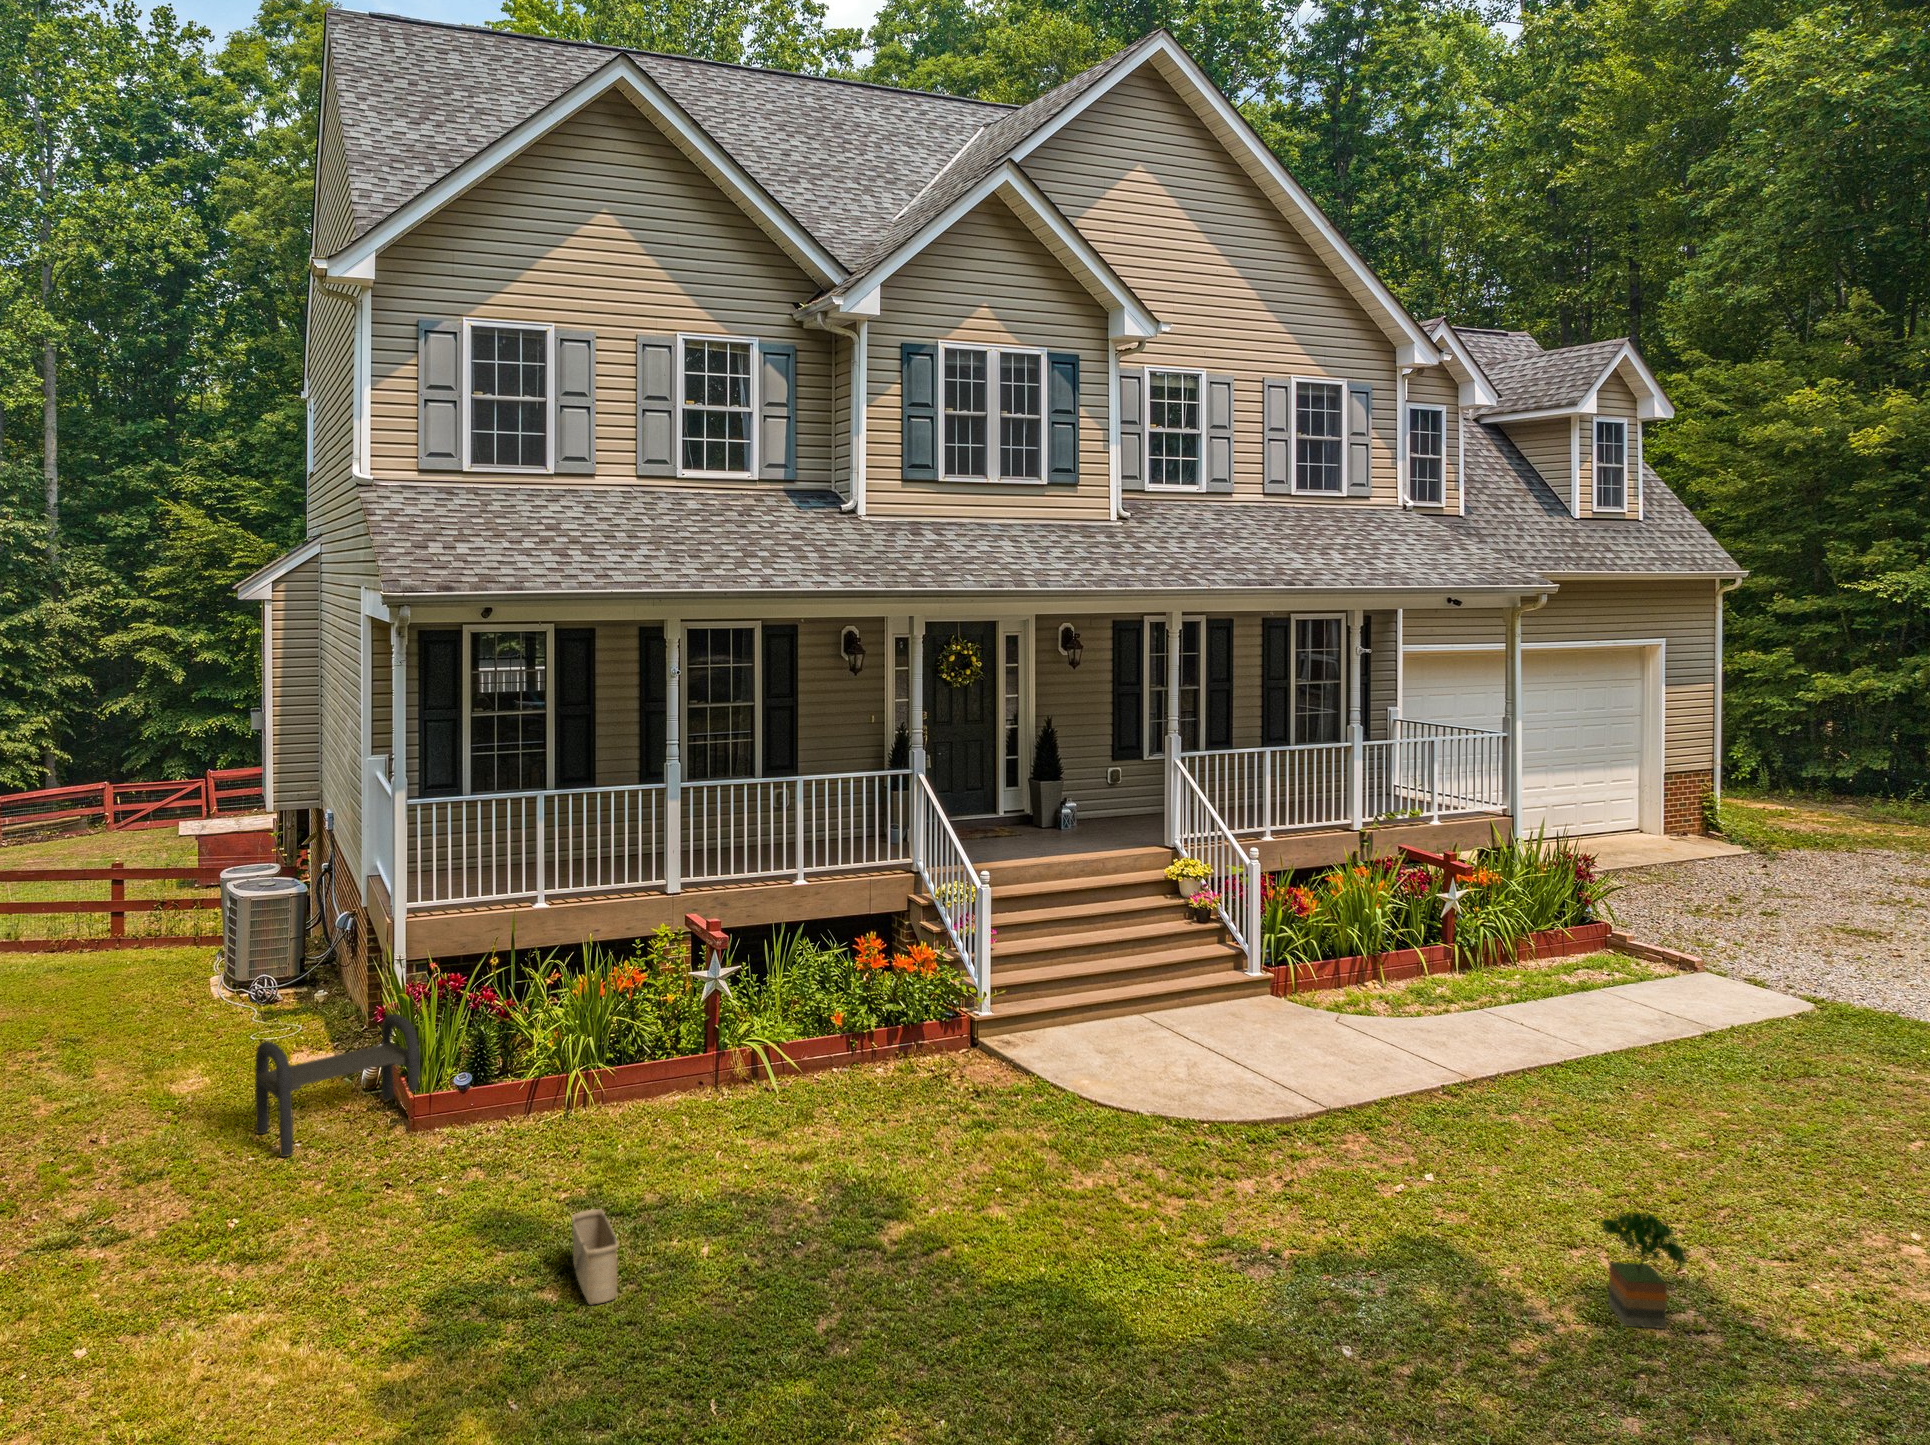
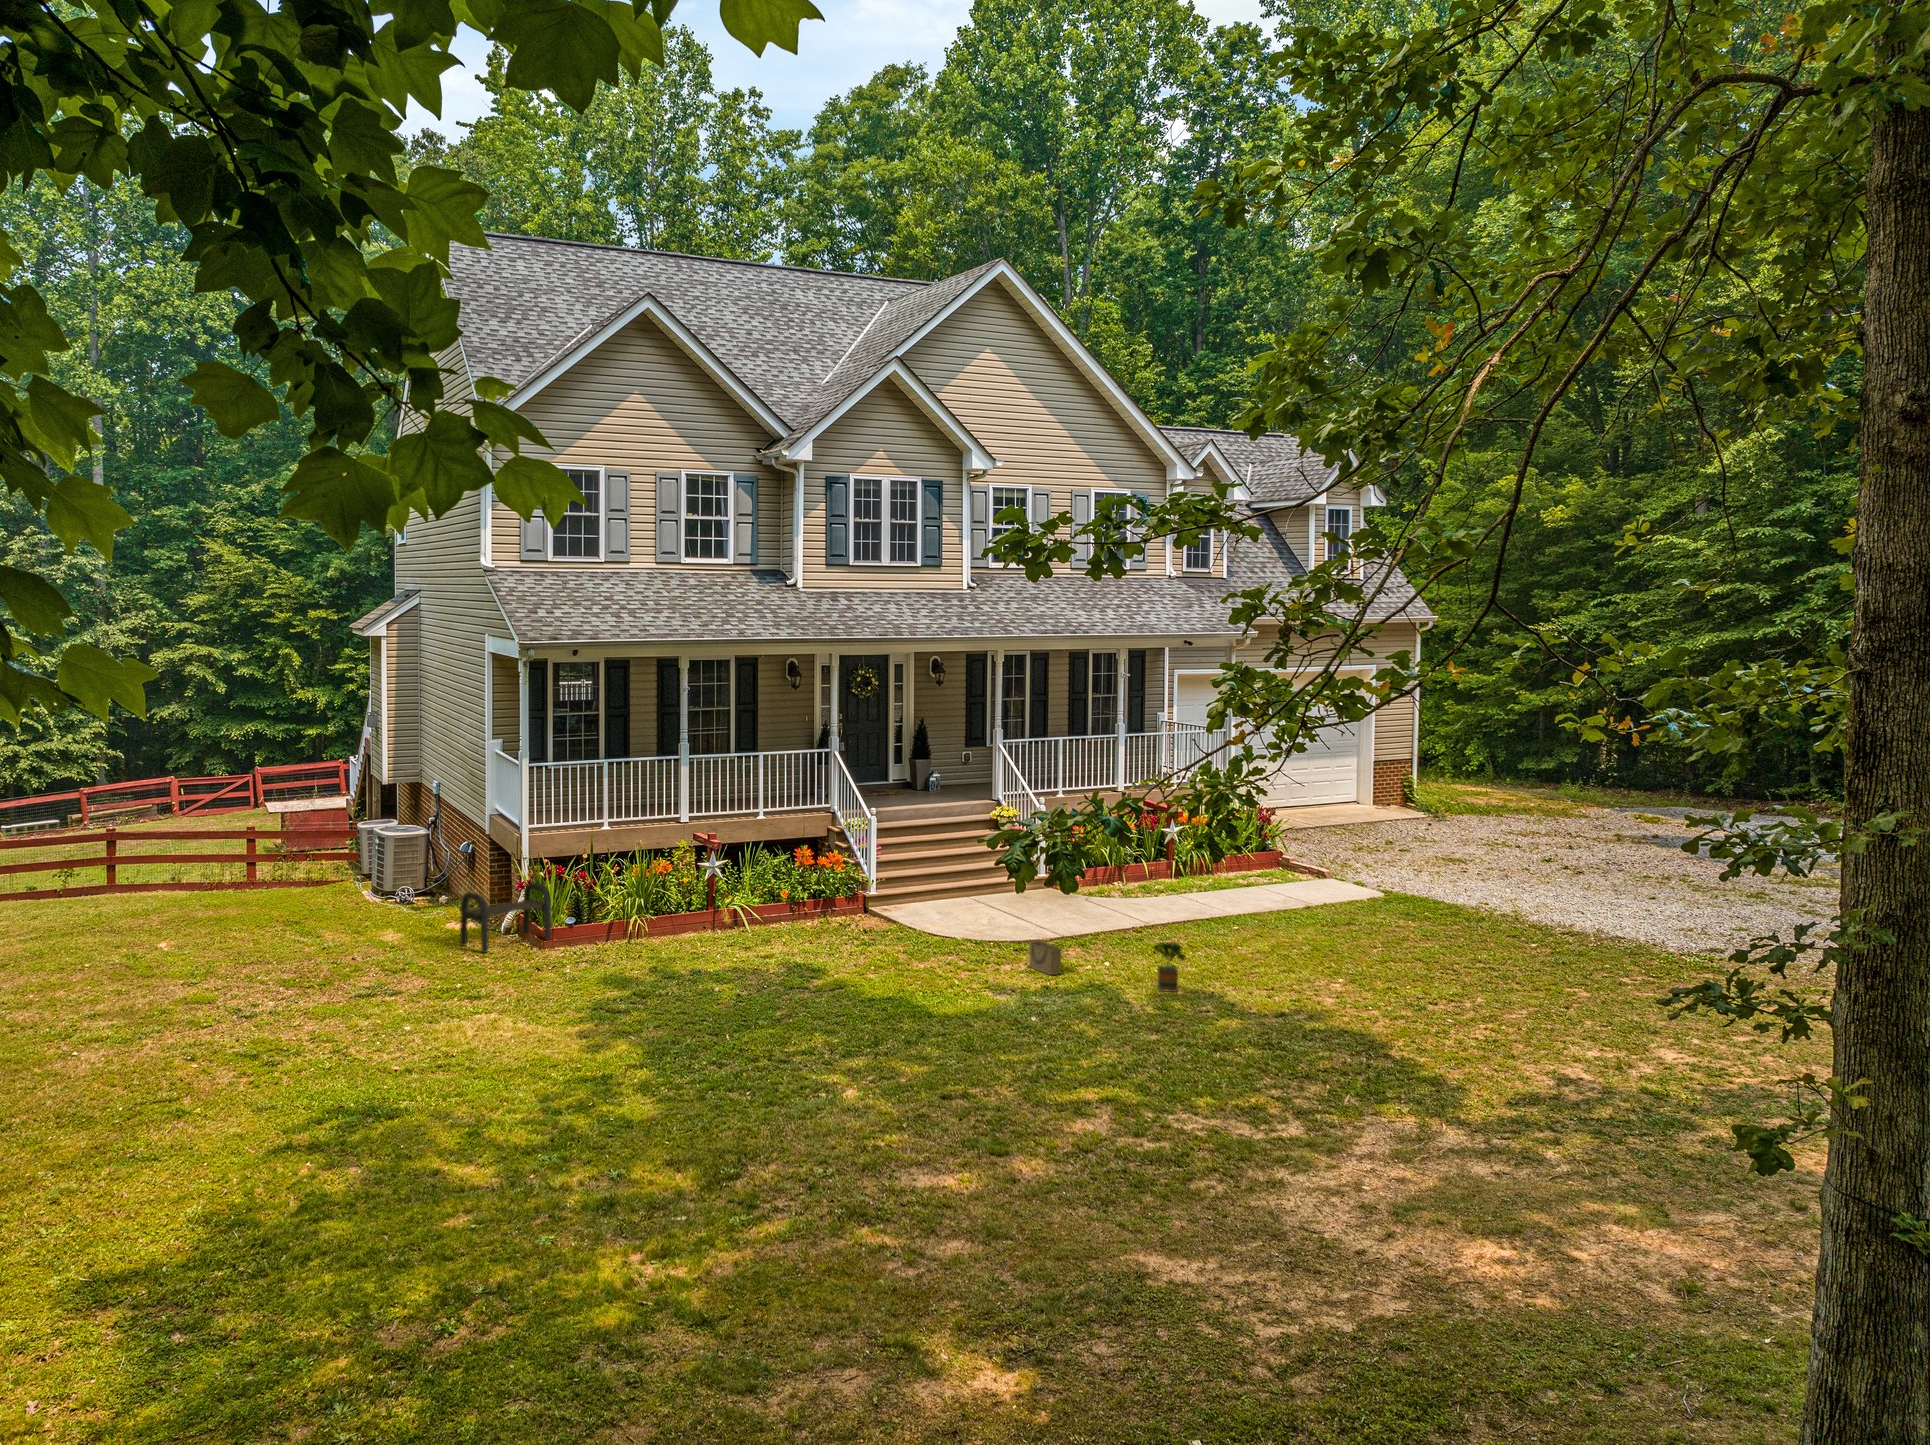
basket: present [571,1209,618,1304] -> present [1029,940,1062,975]

